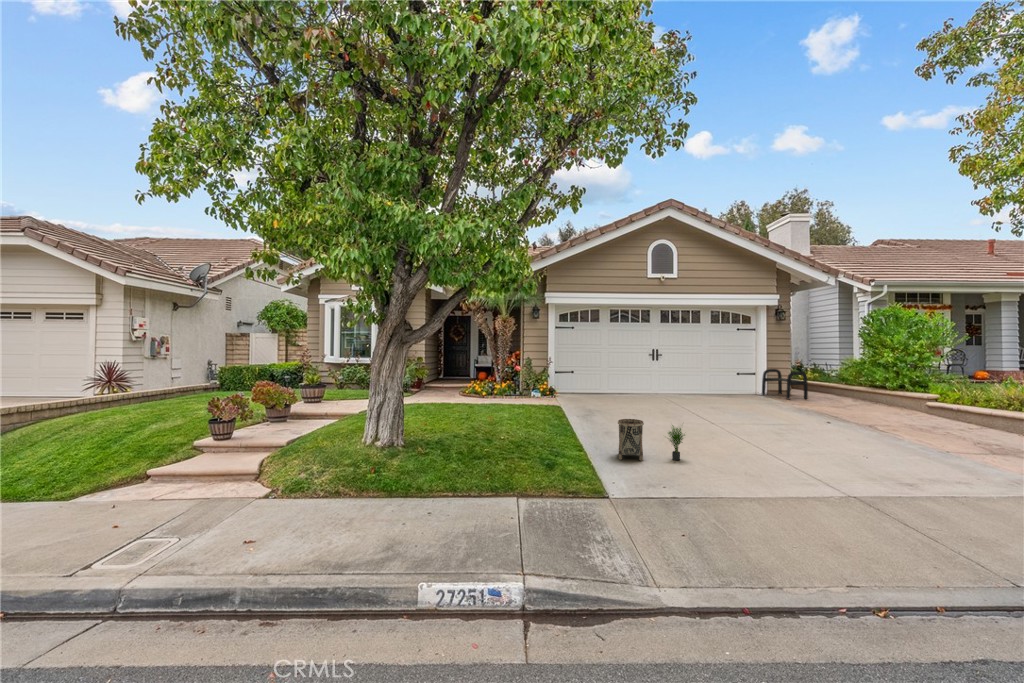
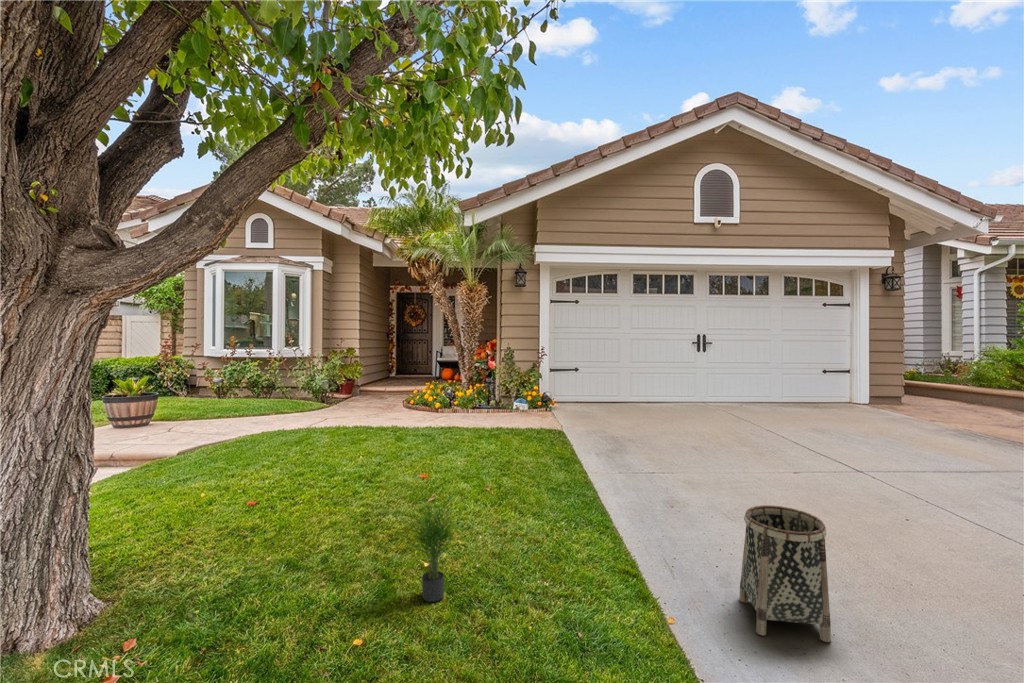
bench: present [762,369,808,399] -> none [862,364,945,412]
potted plant: present [668,425,685,460] -> present [399,497,456,602]

